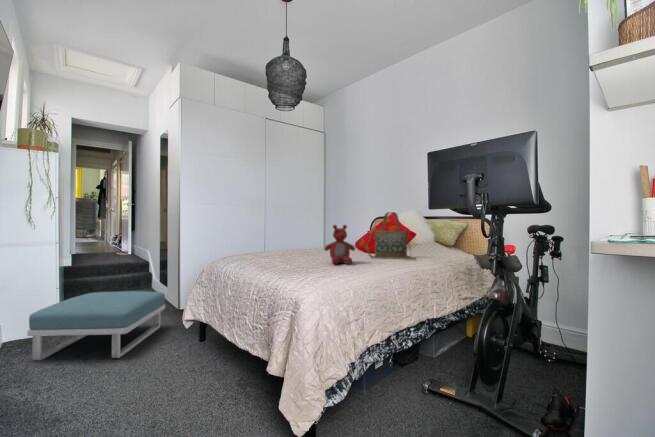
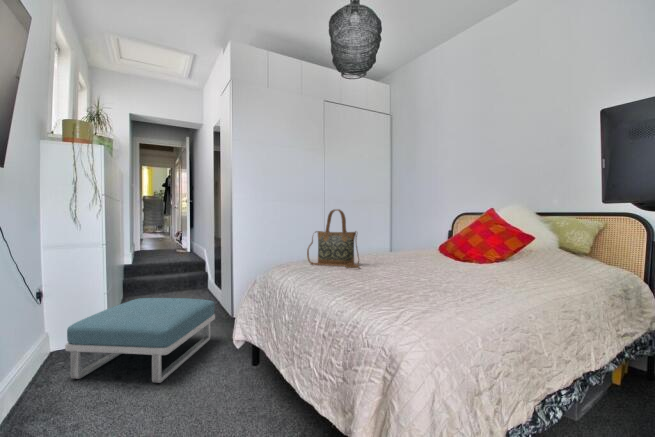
handbag: present [366,212,416,260] -> present [307,209,359,268]
stuffed bear: present [324,225,355,264] -> none [412,226,457,283]

